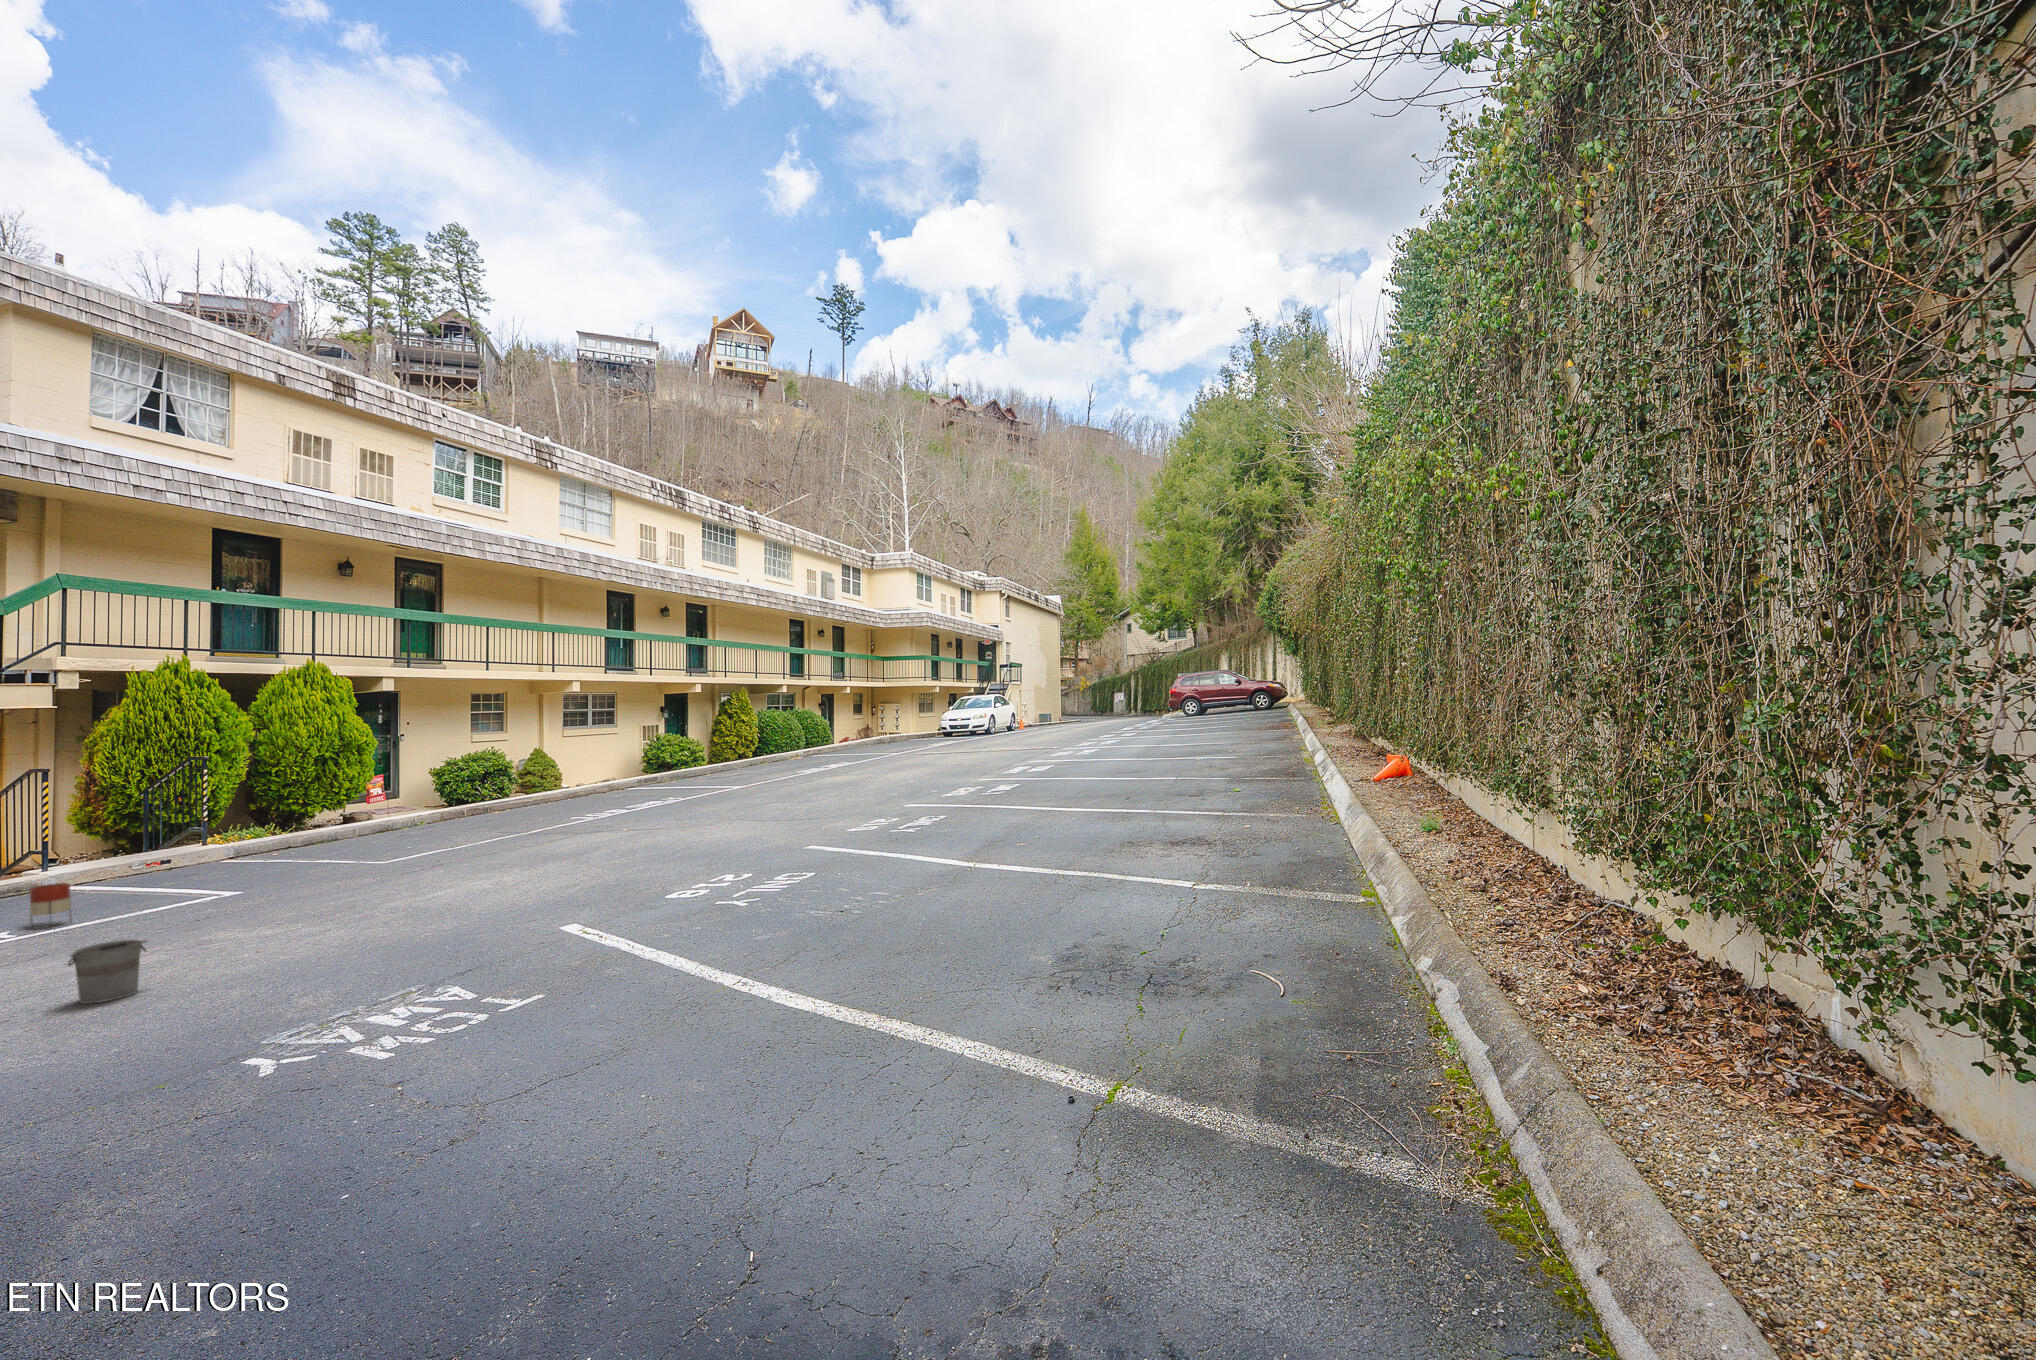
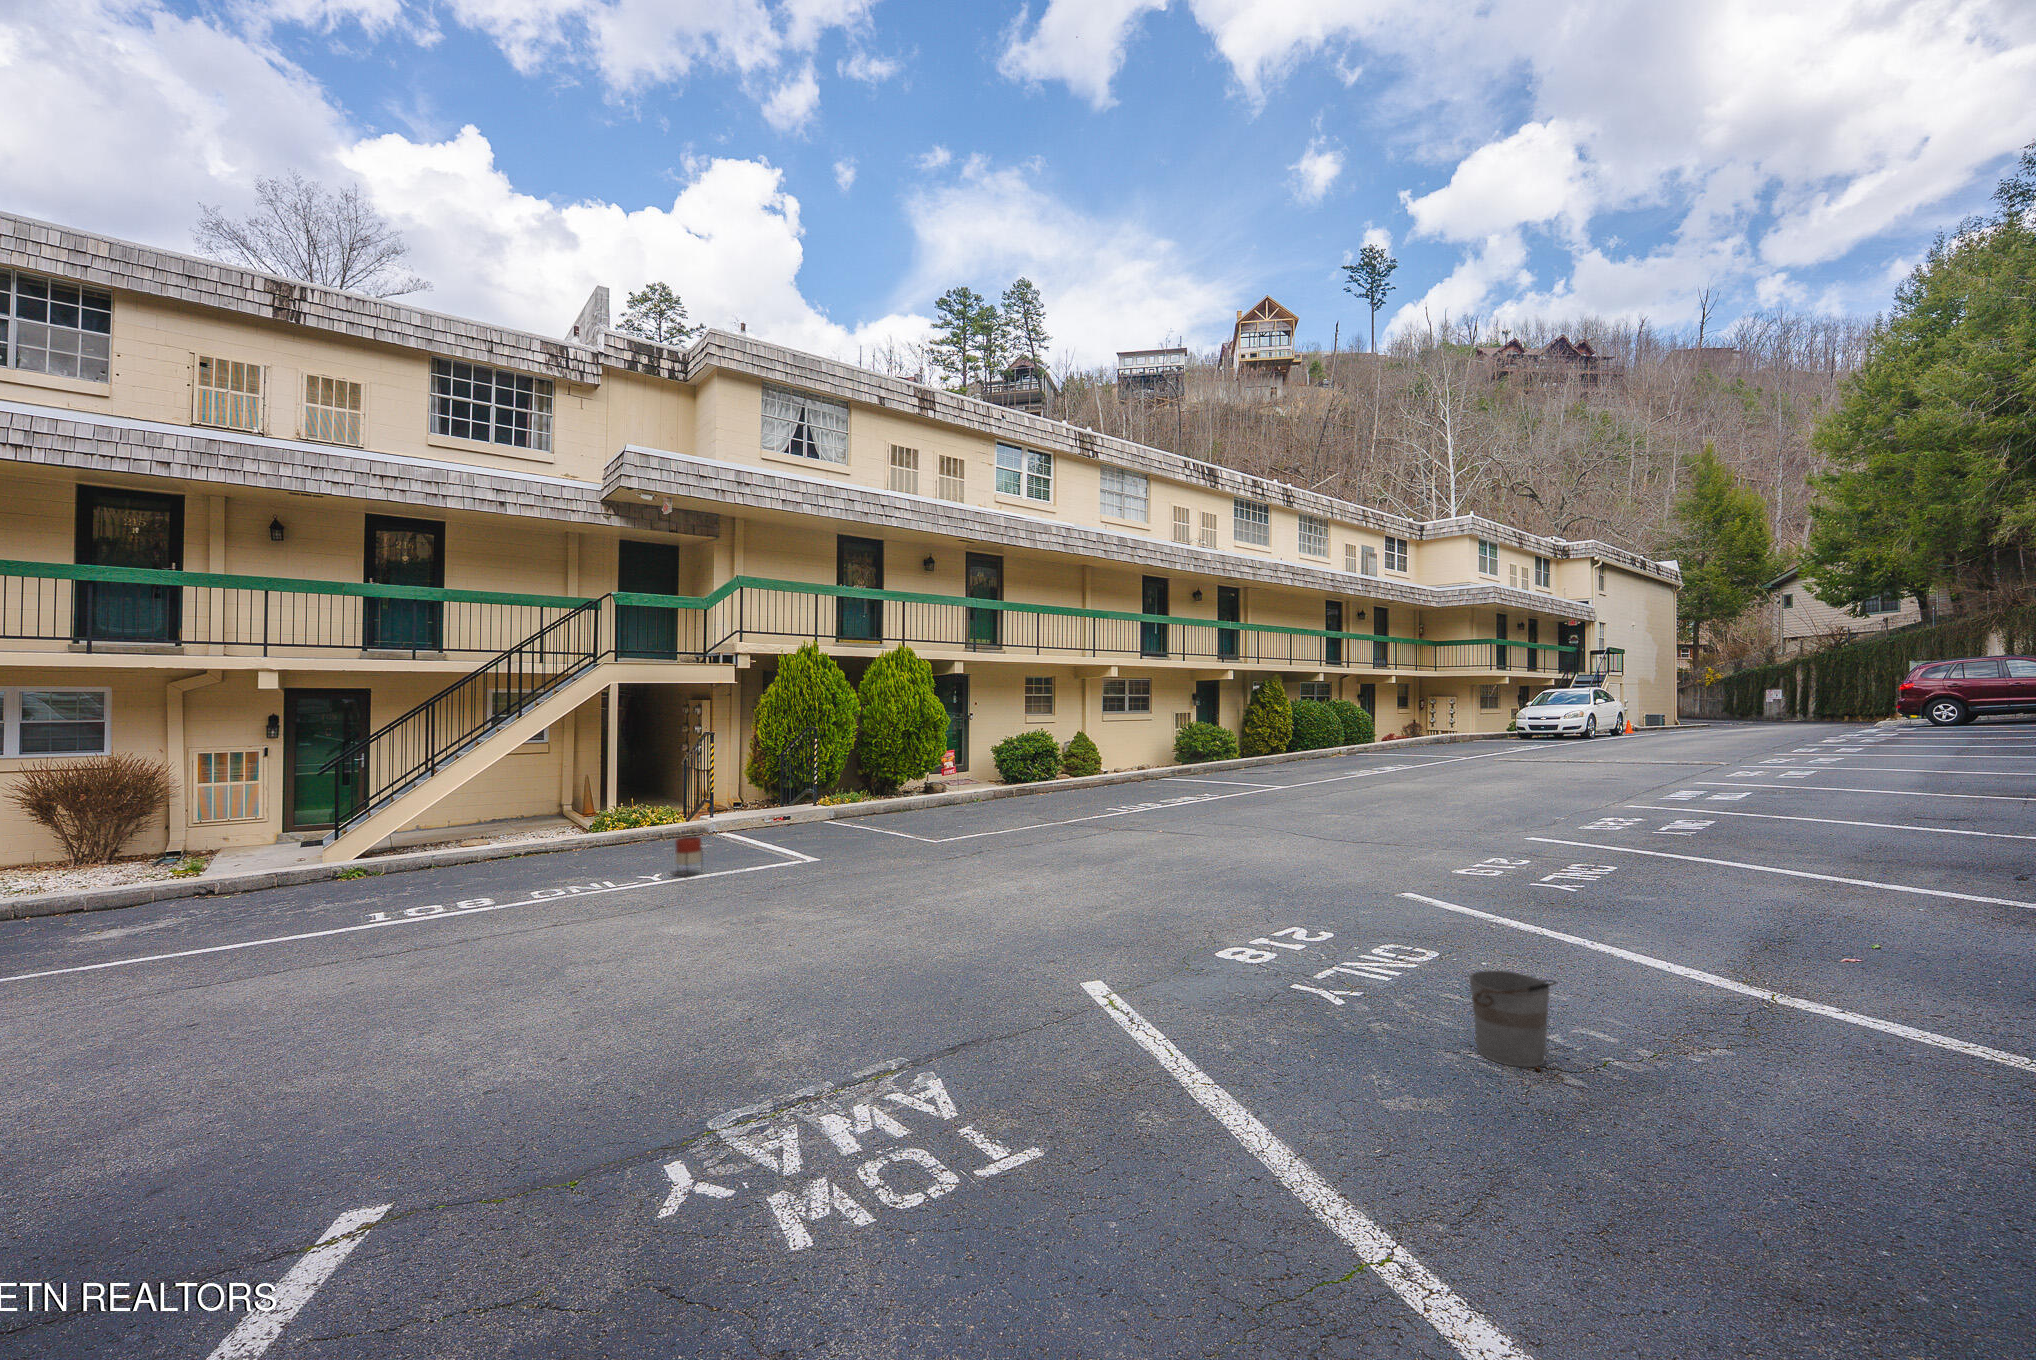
bucket: present [68,940,147,1004] -> present [1469,970,1557,1067]

